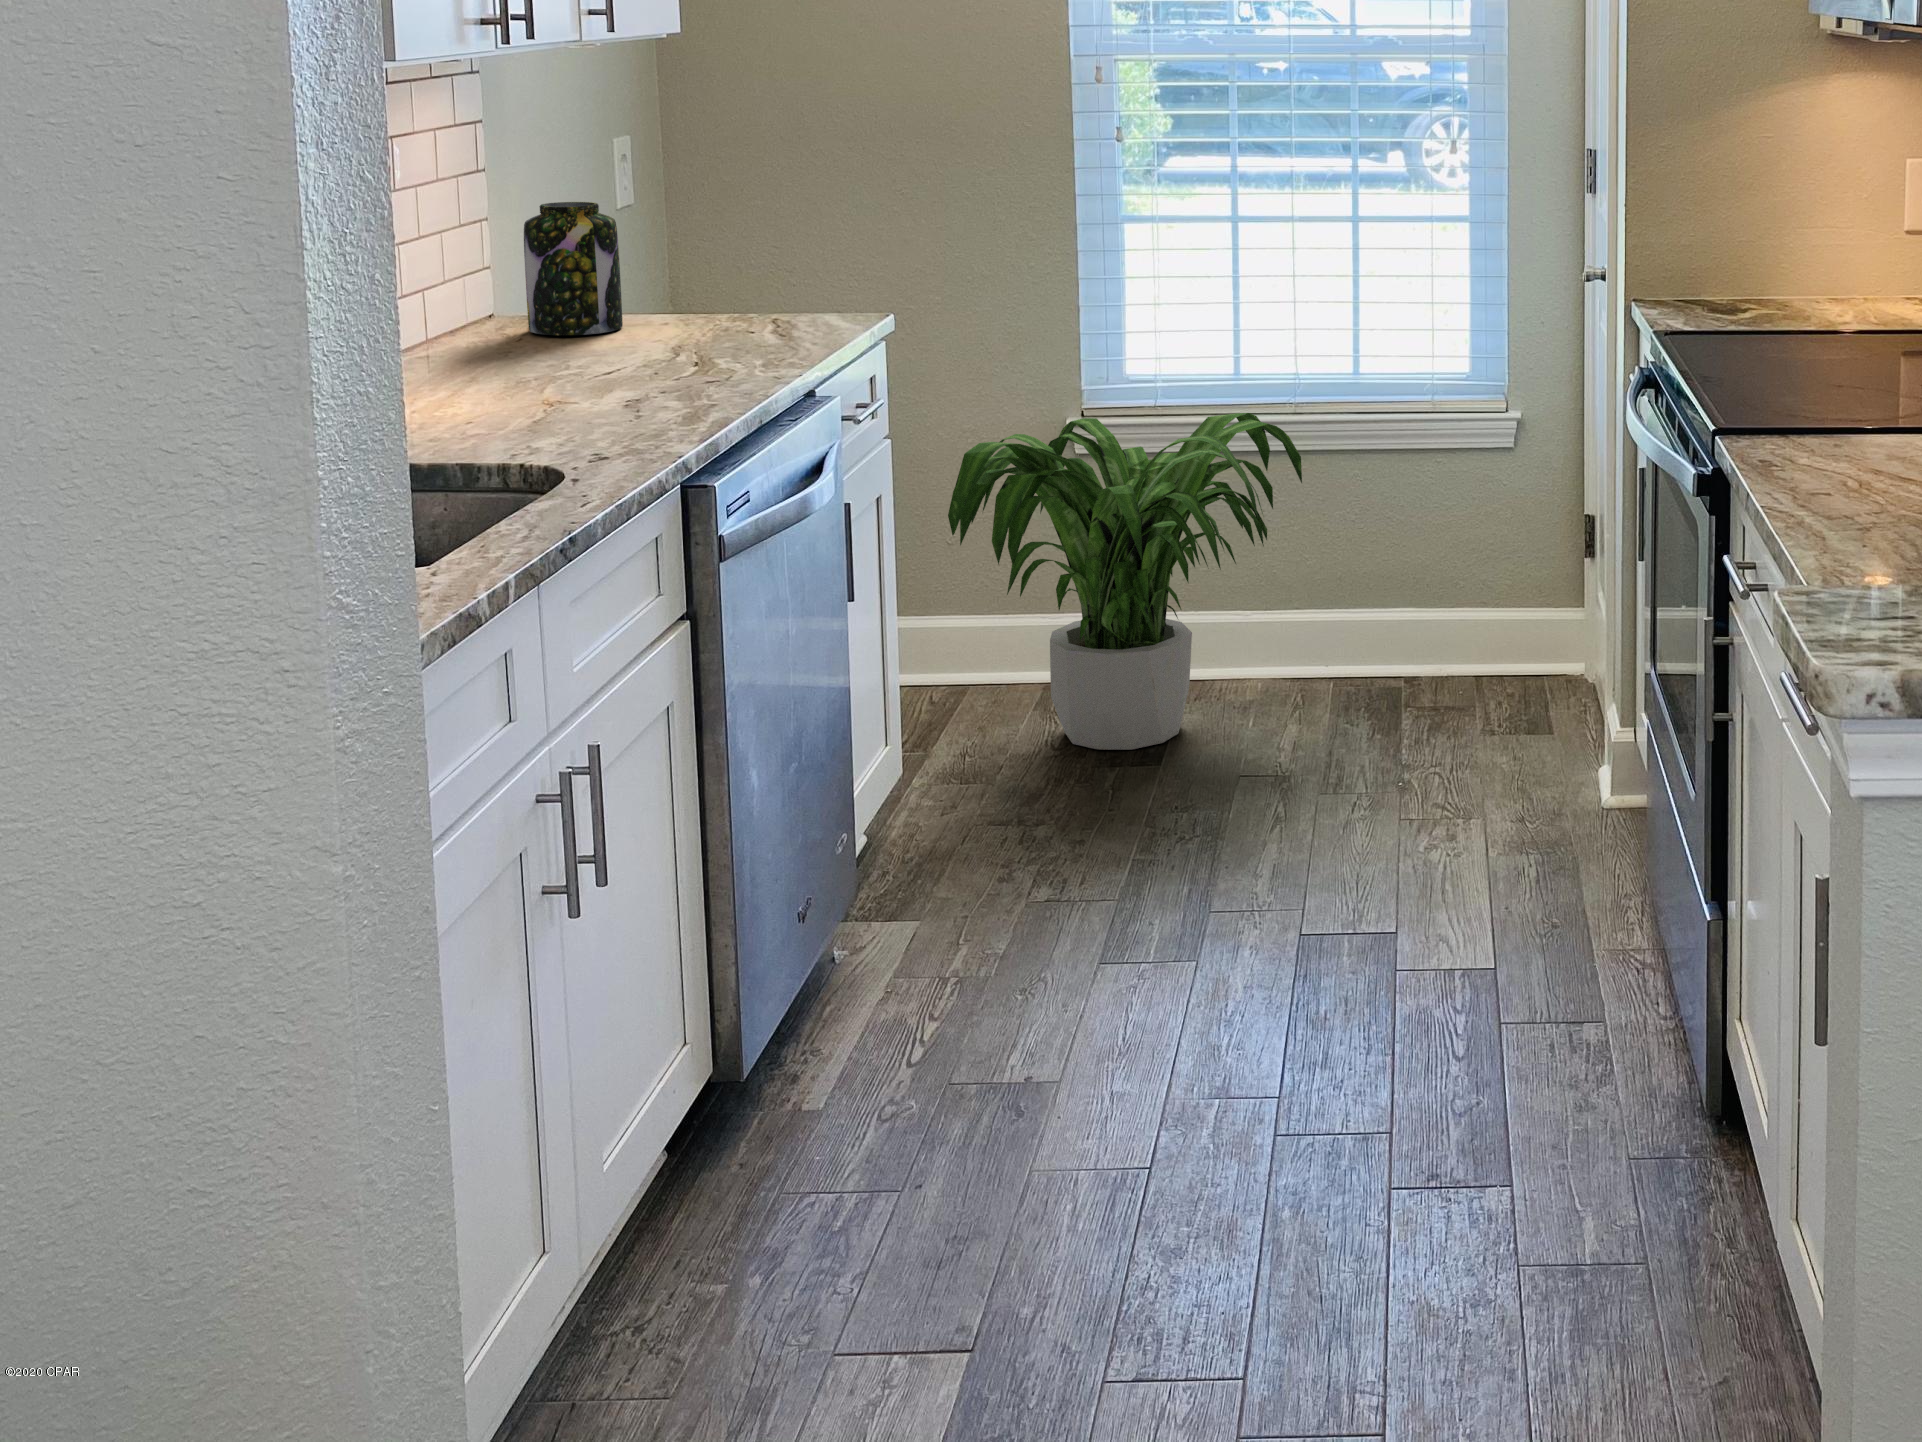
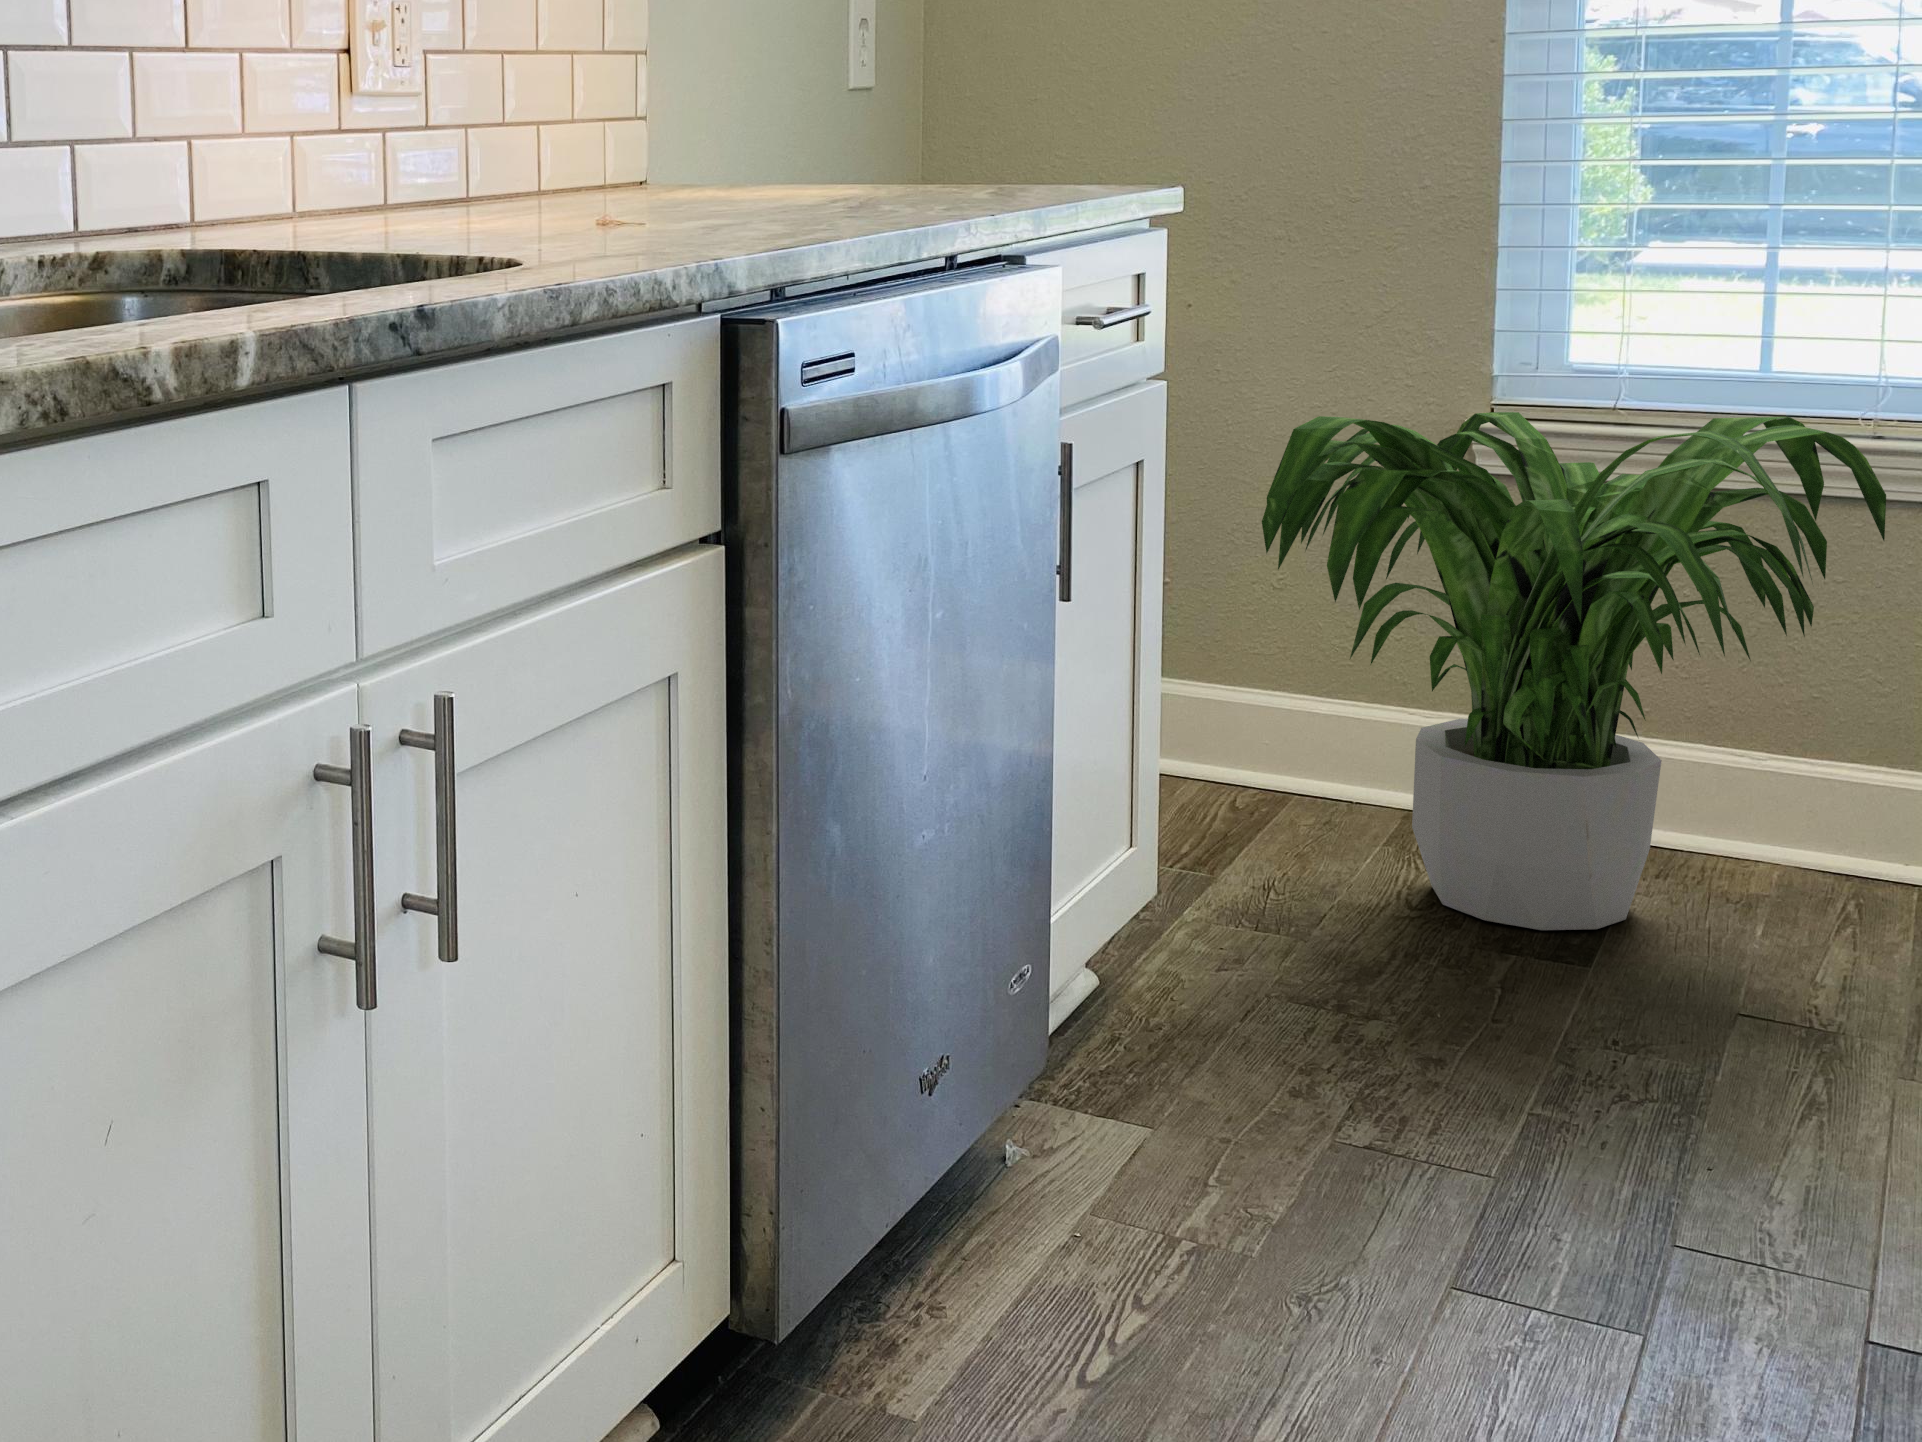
jar: present [524,202,623,335] -> none [669,7,791,188]

